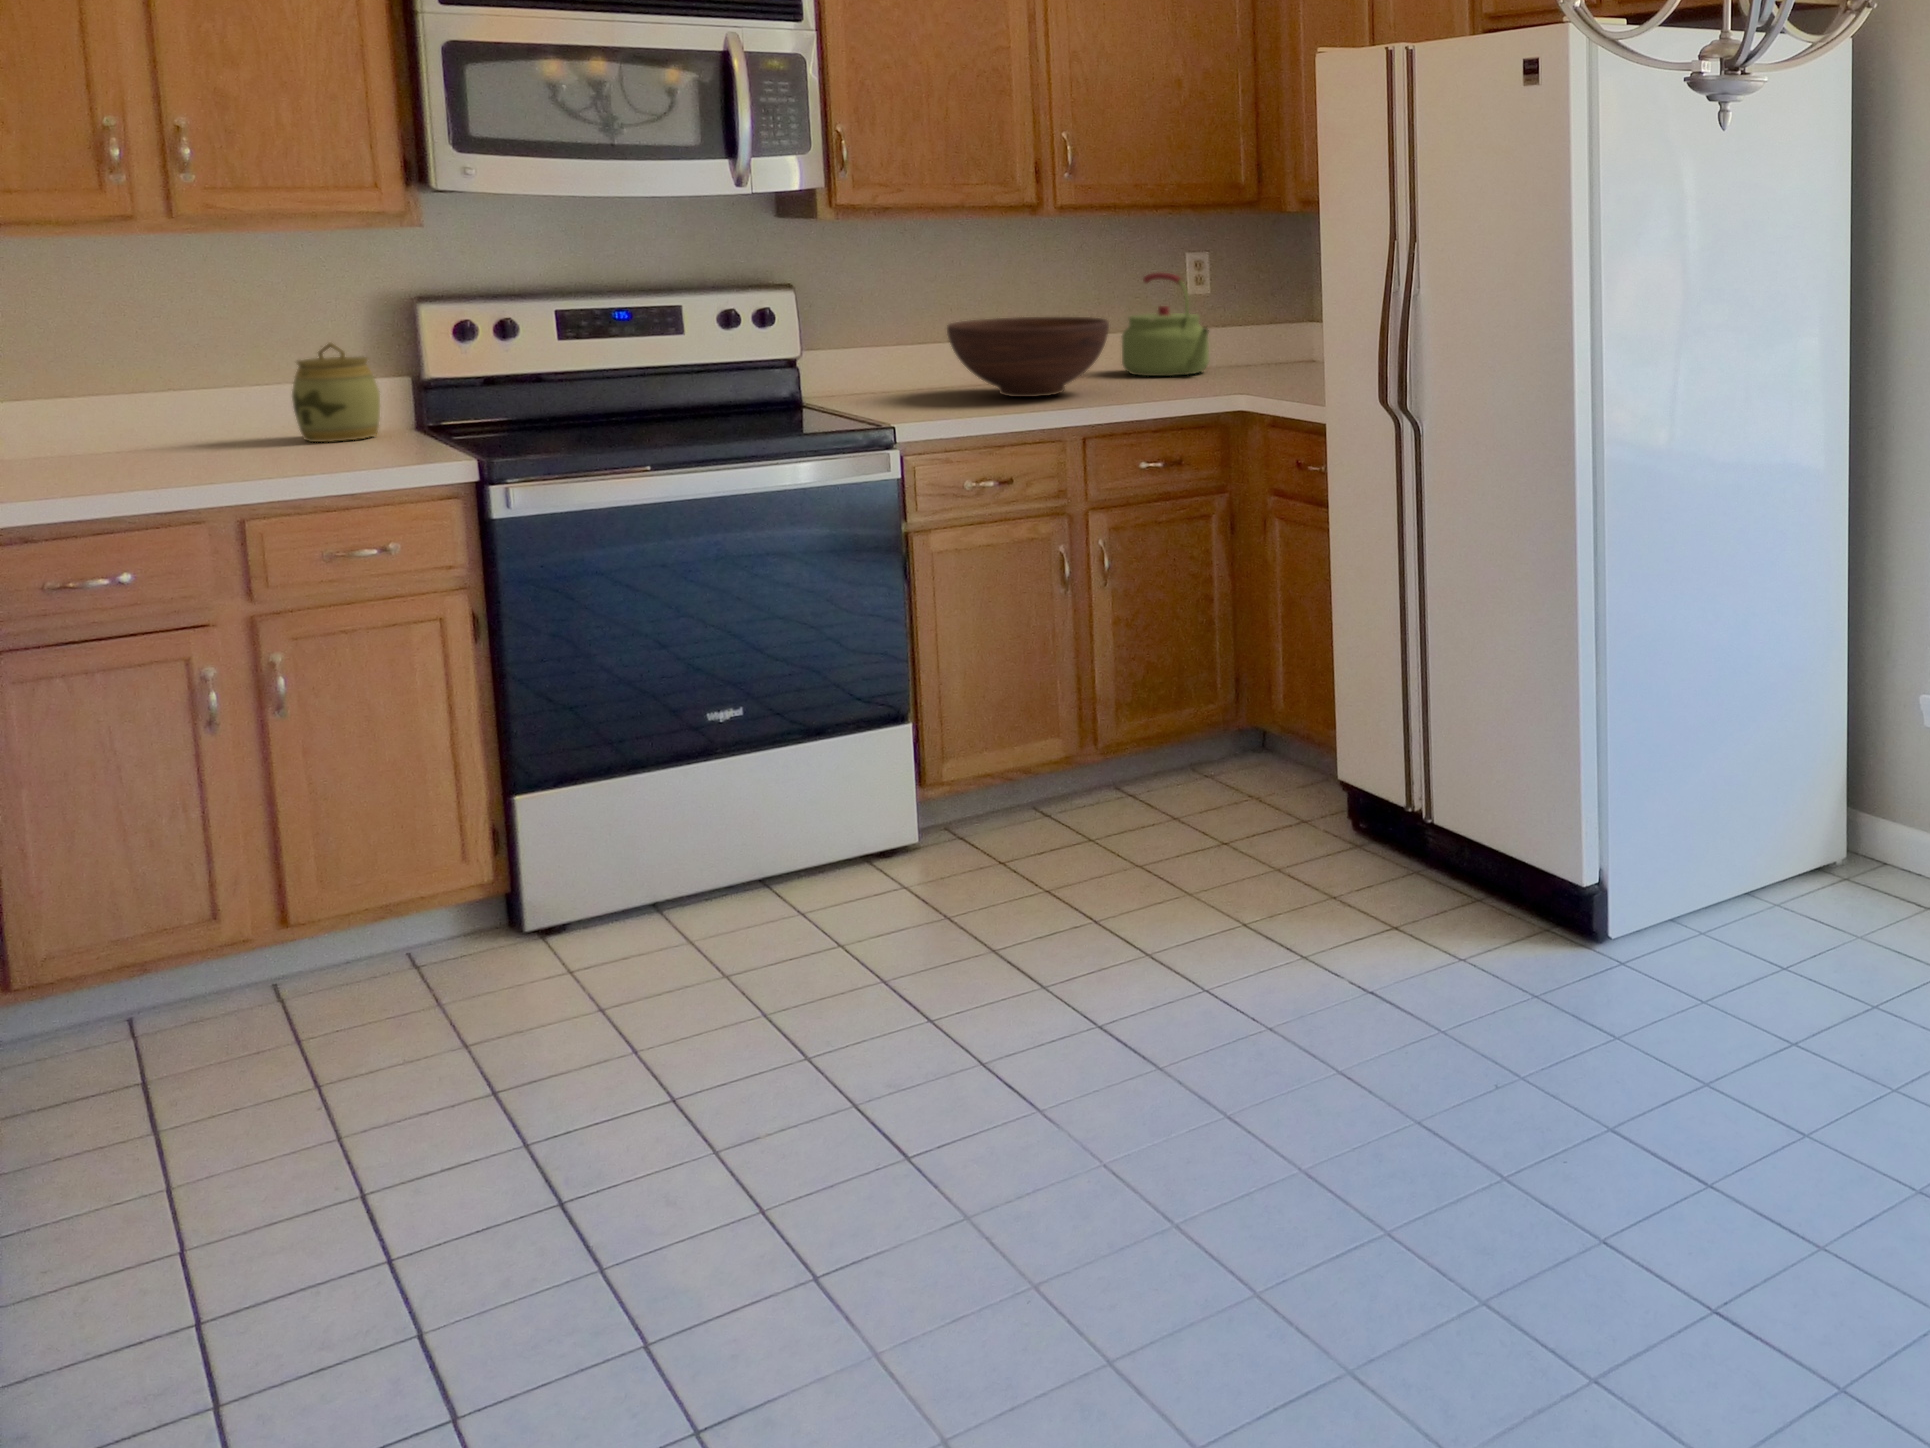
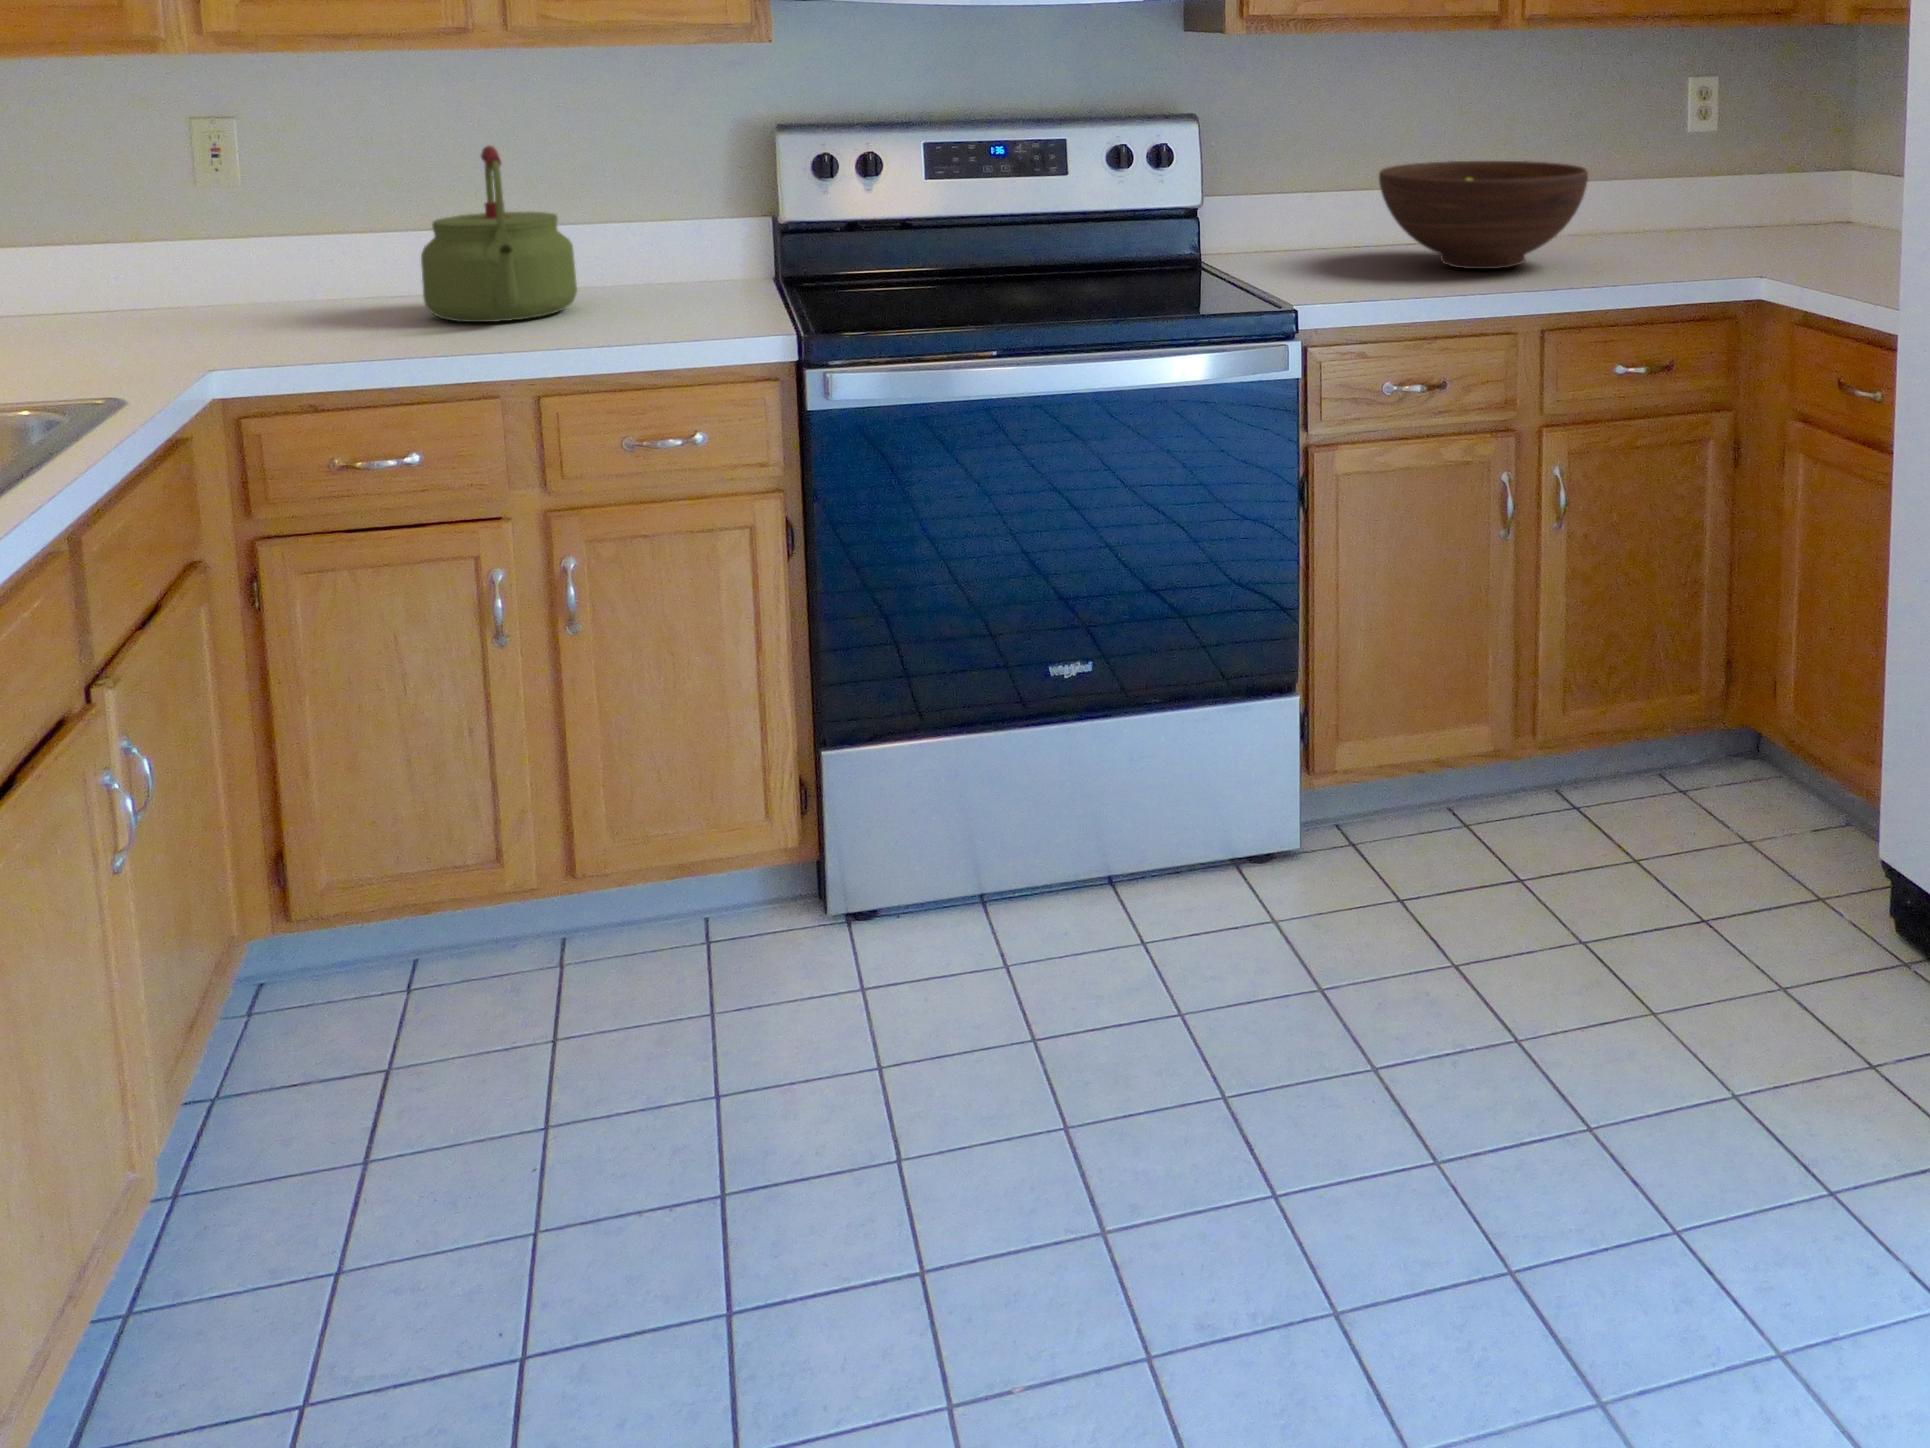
kettle: present [1122,272,1210,376] -> present [421,146,577,322]
jar: present [292,343,380,442] -> none [640,177,729,295]

